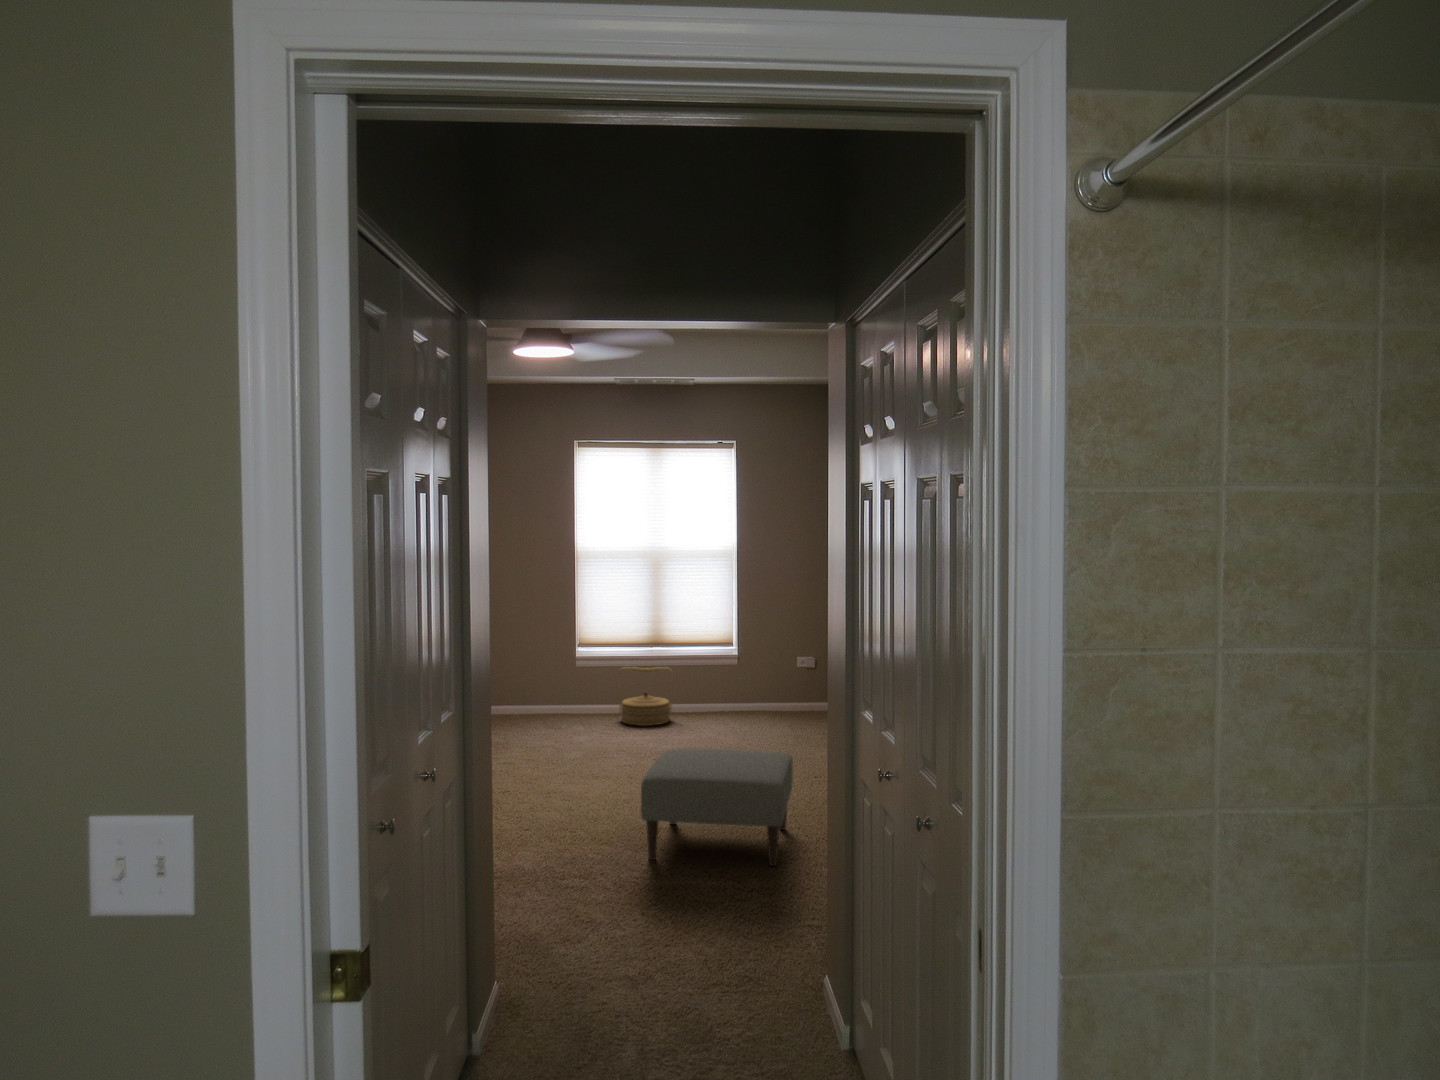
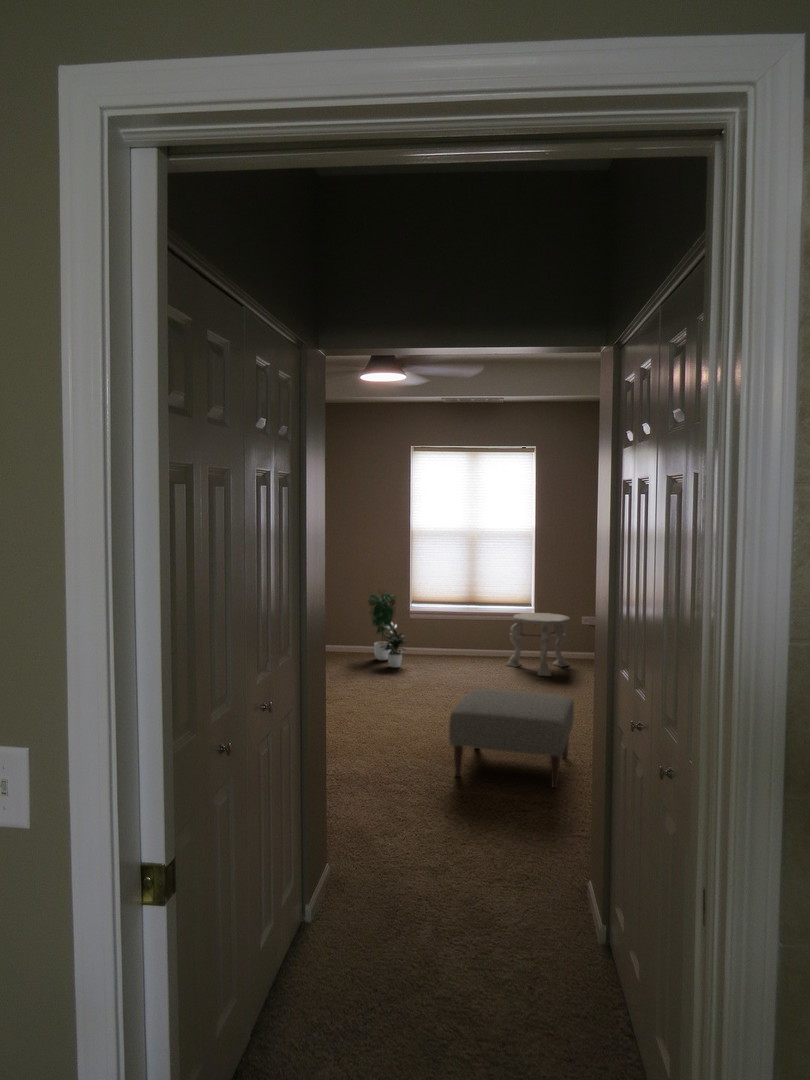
potted plant: none [520,624,578,728] -> present [368,592,406,668]
side table: none [701,653,781,732] -> present [506,613,570,676]
woven basket: present [618,667,673,726] -> none [441,622,484,668]

